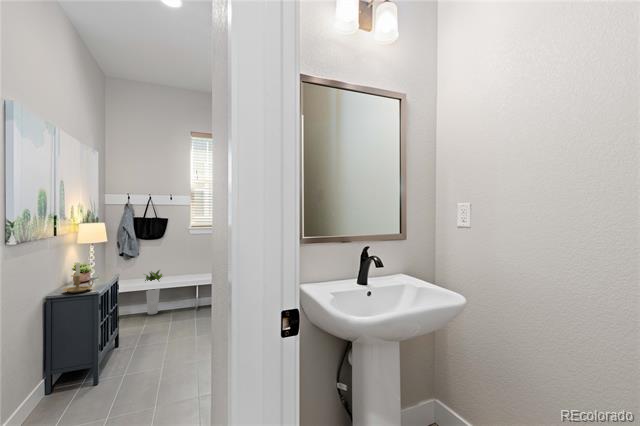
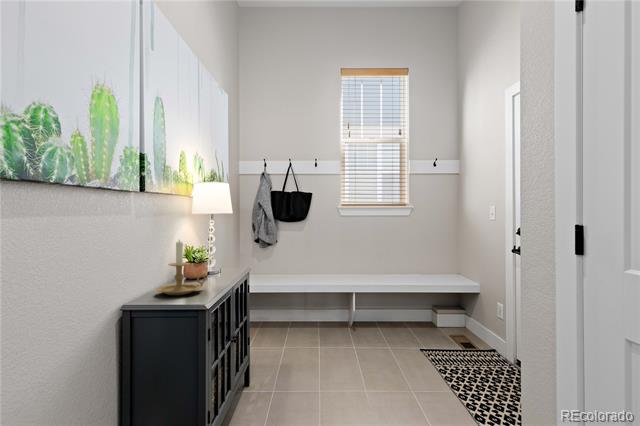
planter: present [144,270,162,314] -> none [280,265,310,329]

